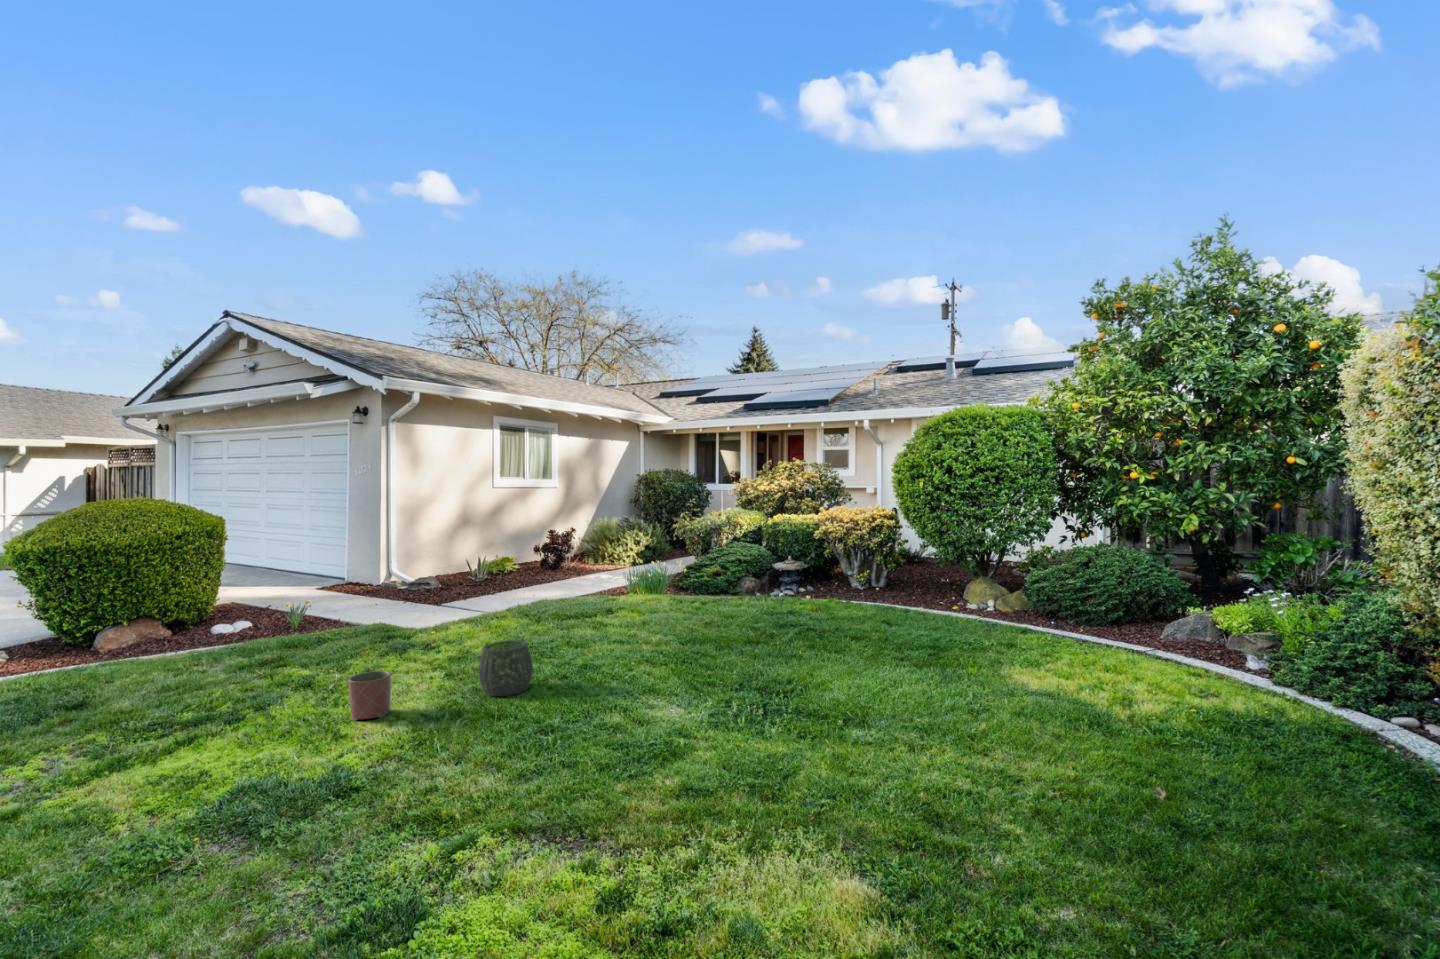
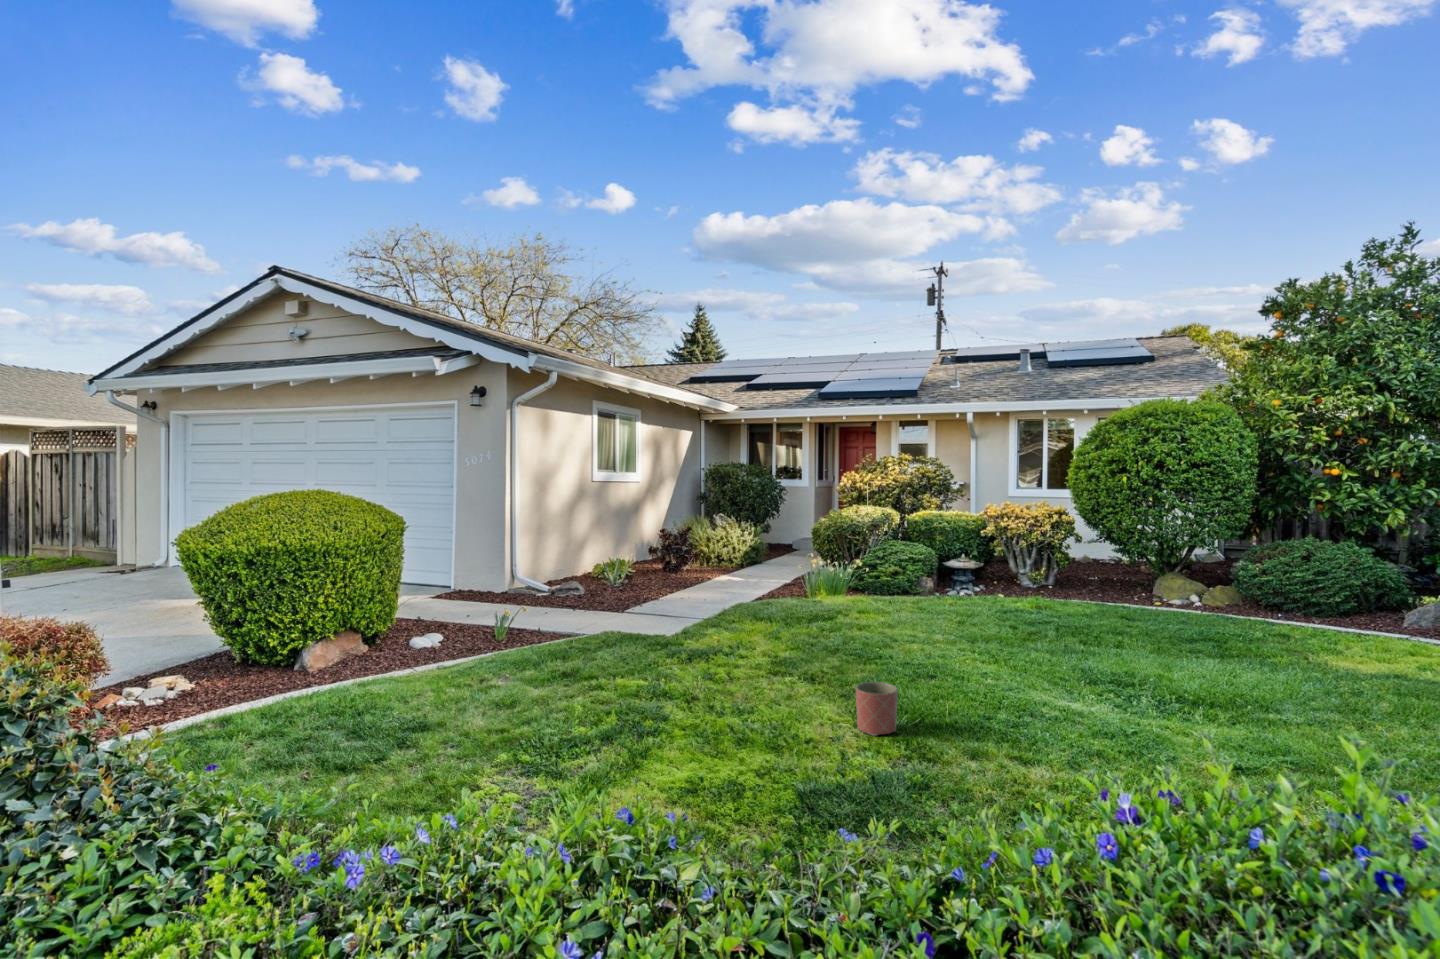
woven basket: present [478,640,533,696] -> none [927,645,987,705]

